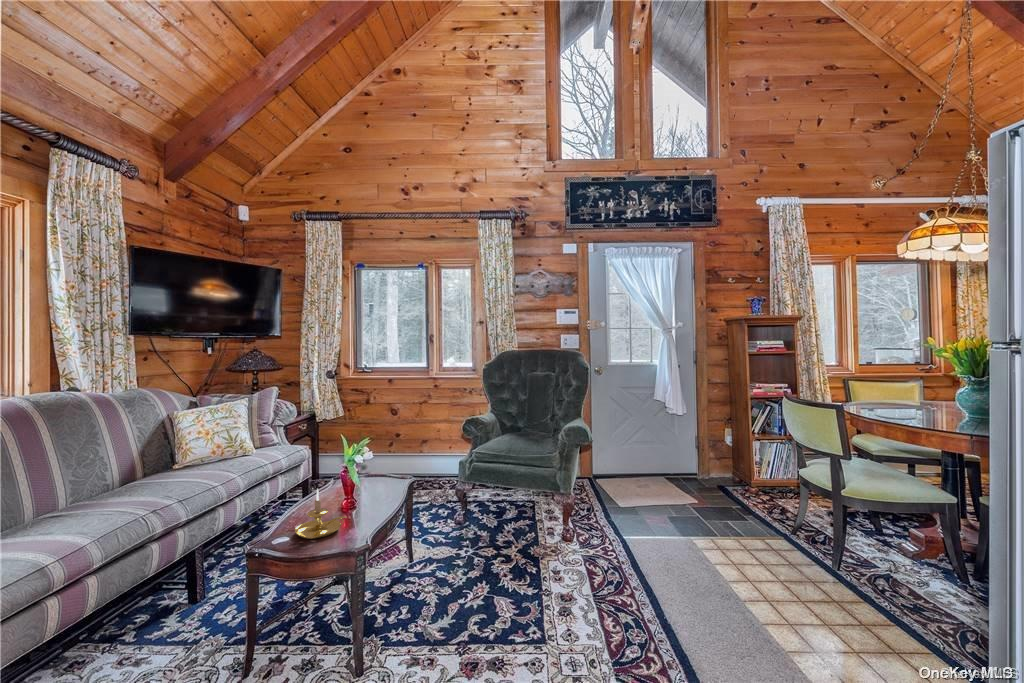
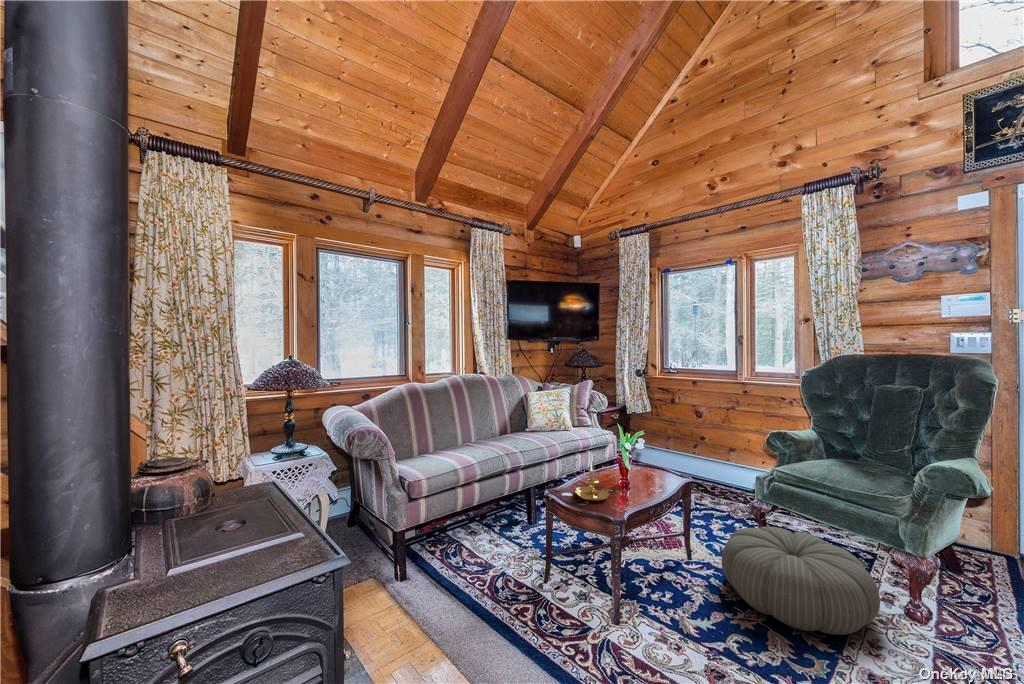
pouf: none [446,502,555,586] -> present [722,527,880,635]

